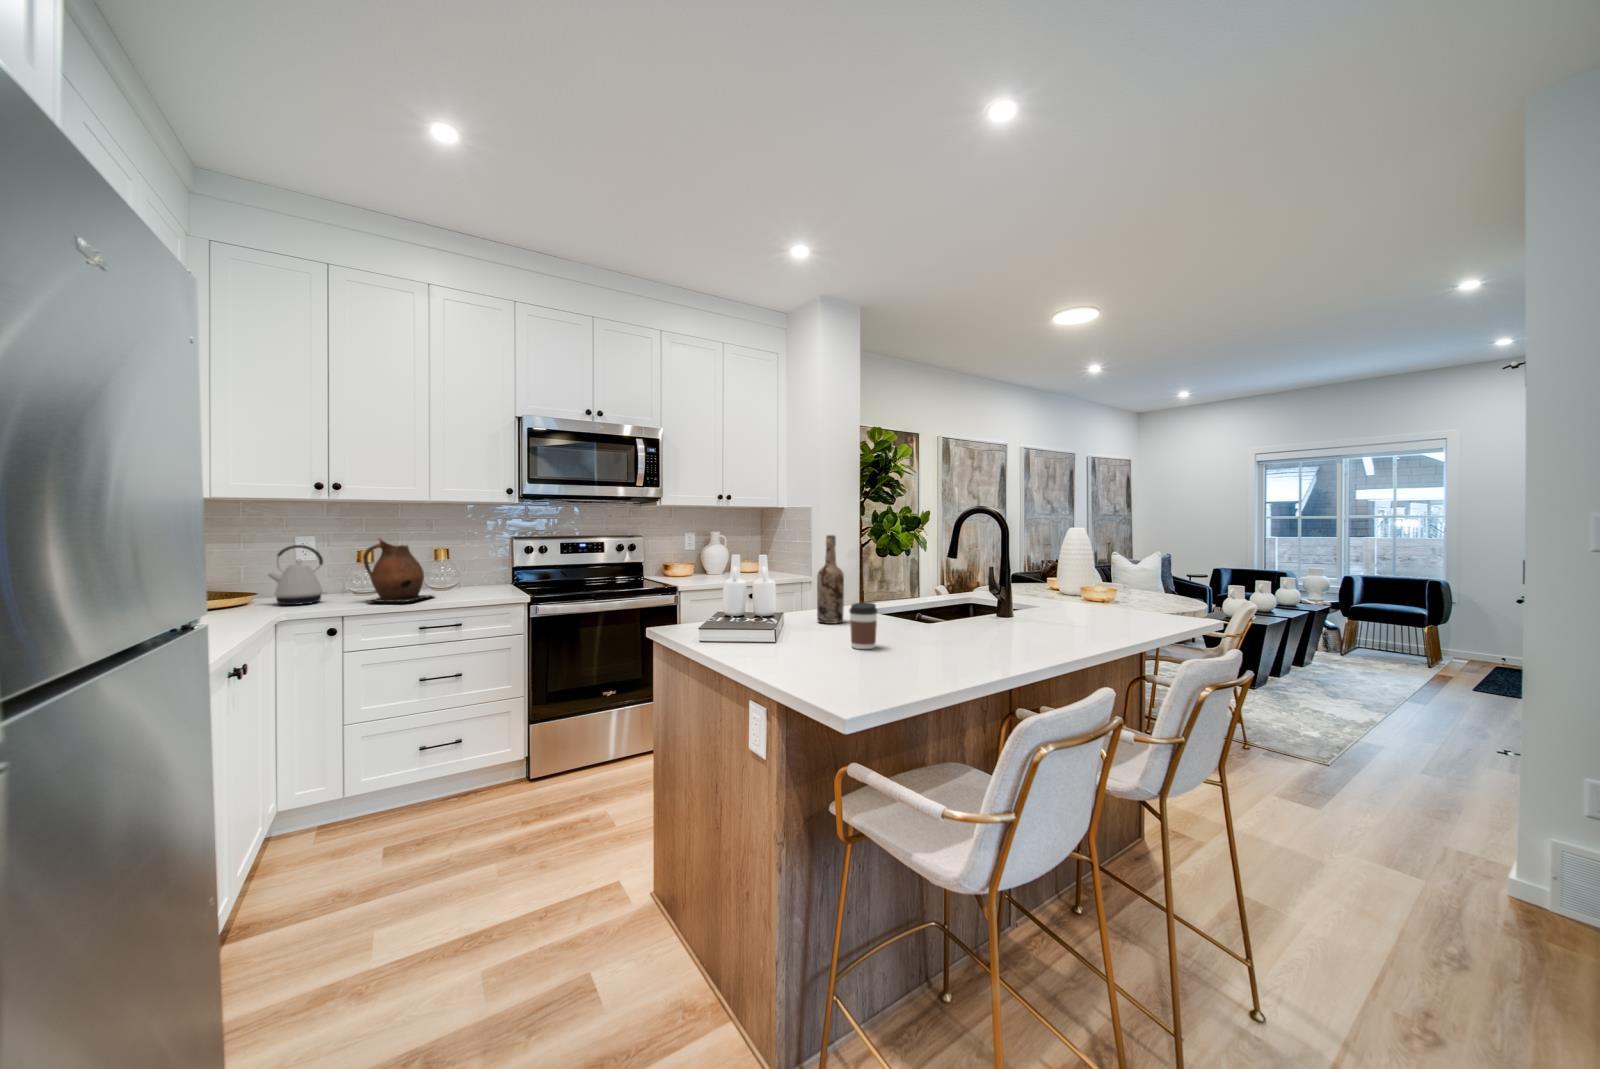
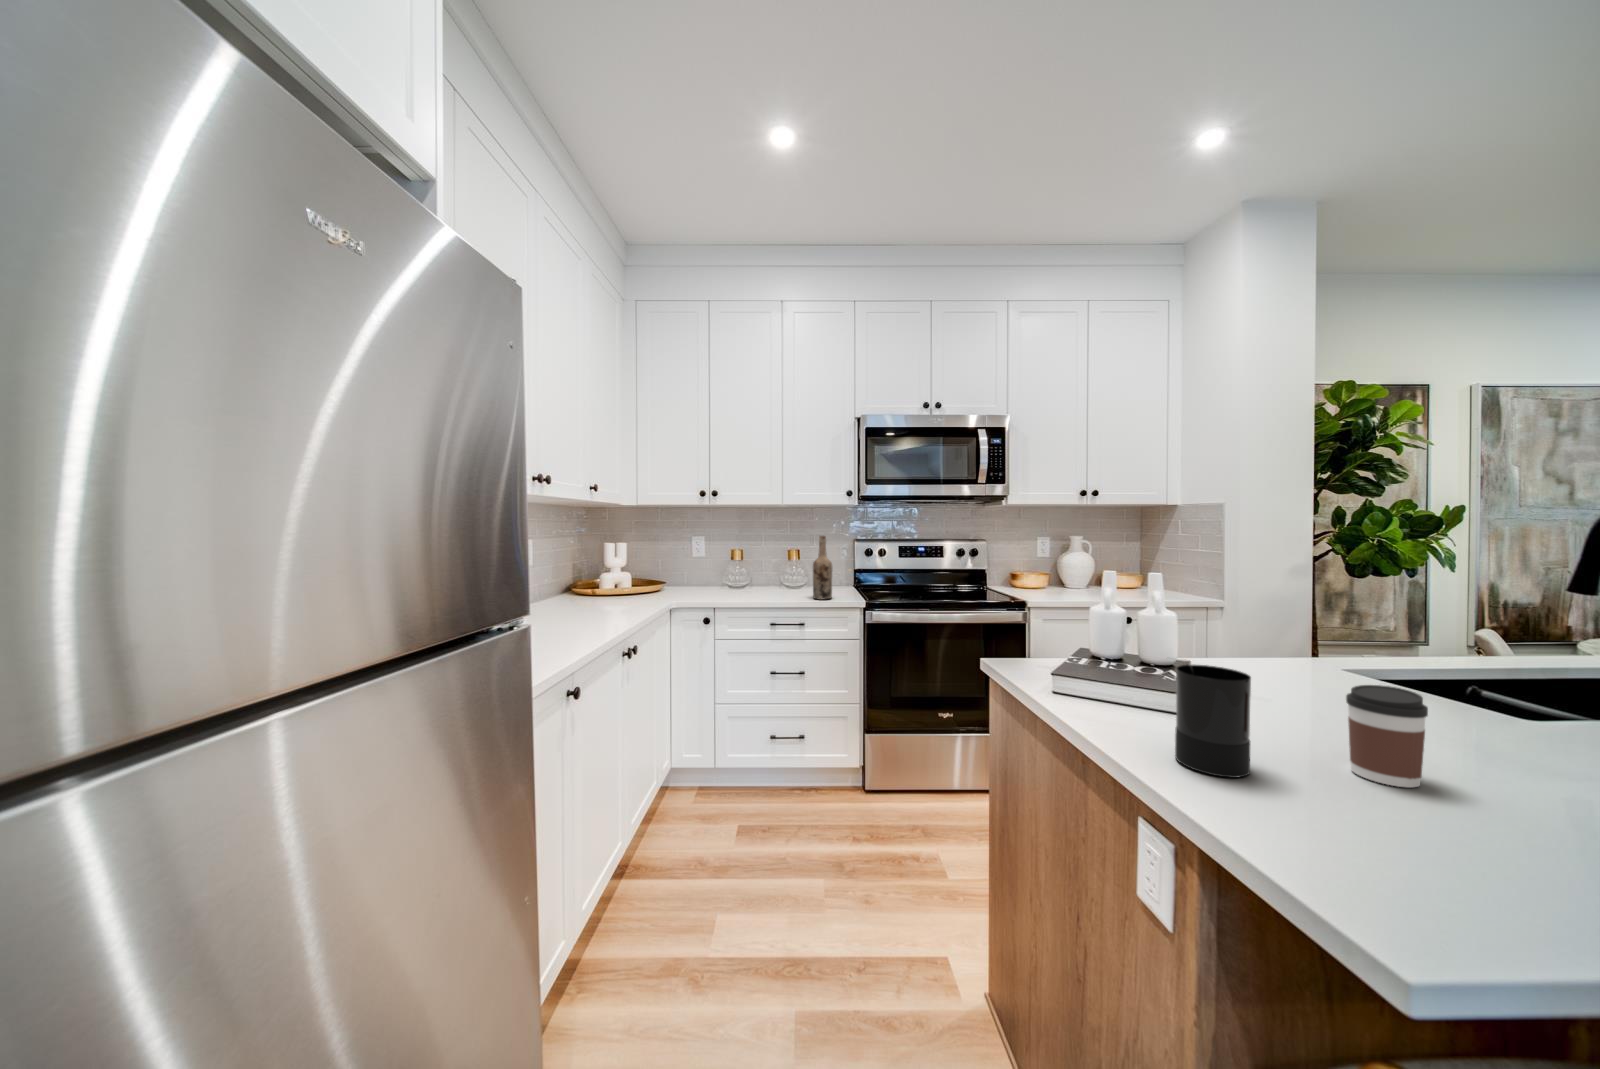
wine bottle: present [817,535,844,624] -> present [813,536,832,600]
ceramic pitcher: present [363,538,432,602] -> none [731,540,786,600]
kettle: present [268,545,326,605] -> none [670,545,708,595]
candle: none [772,597,810,657] -> present [1175,664,1251,778]

